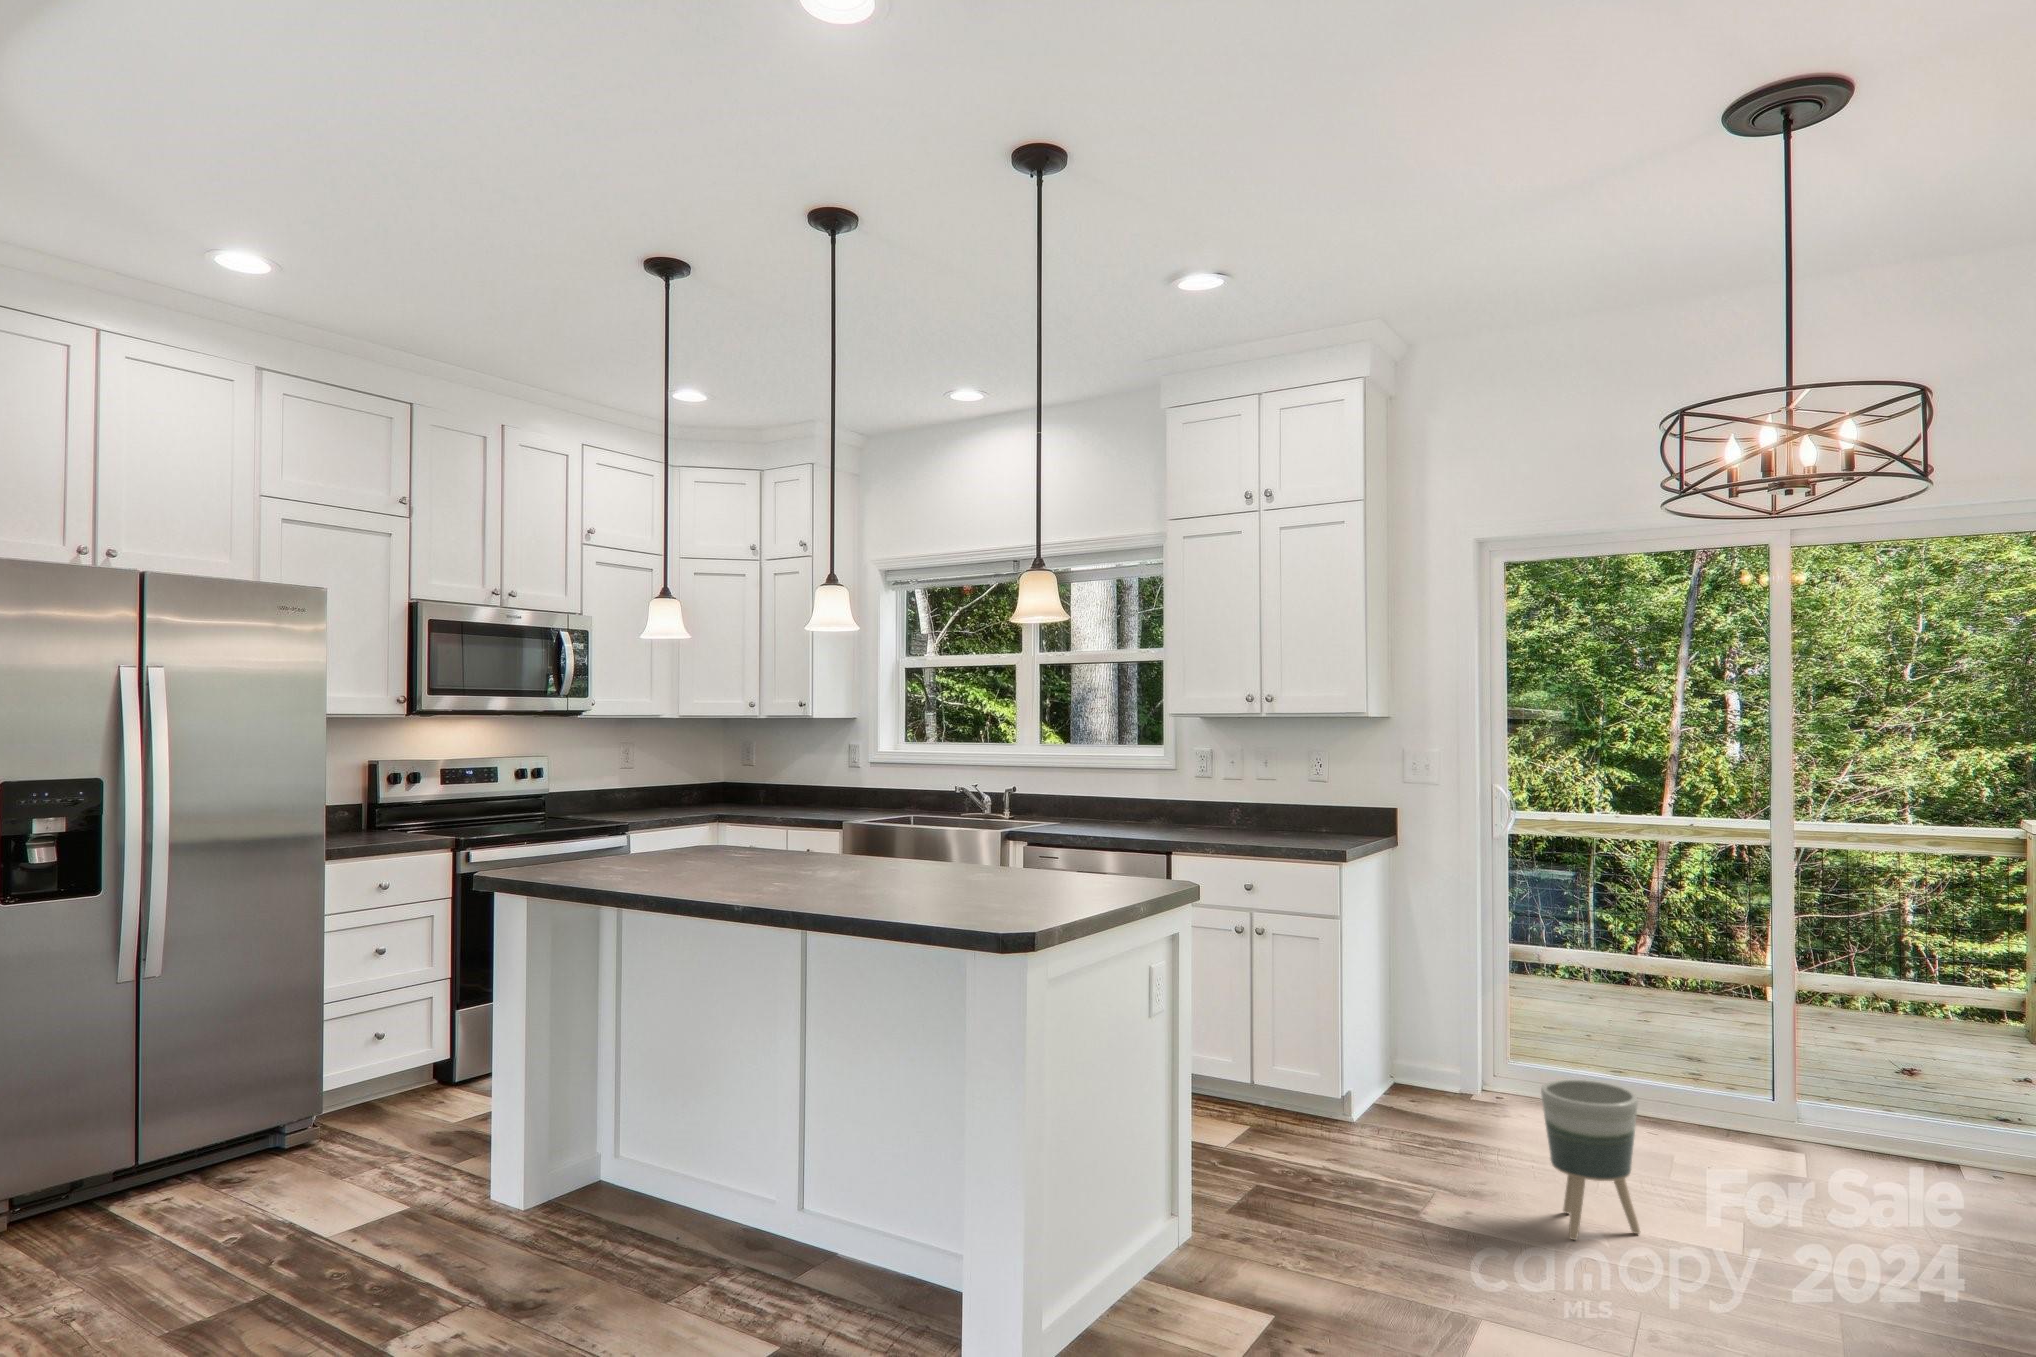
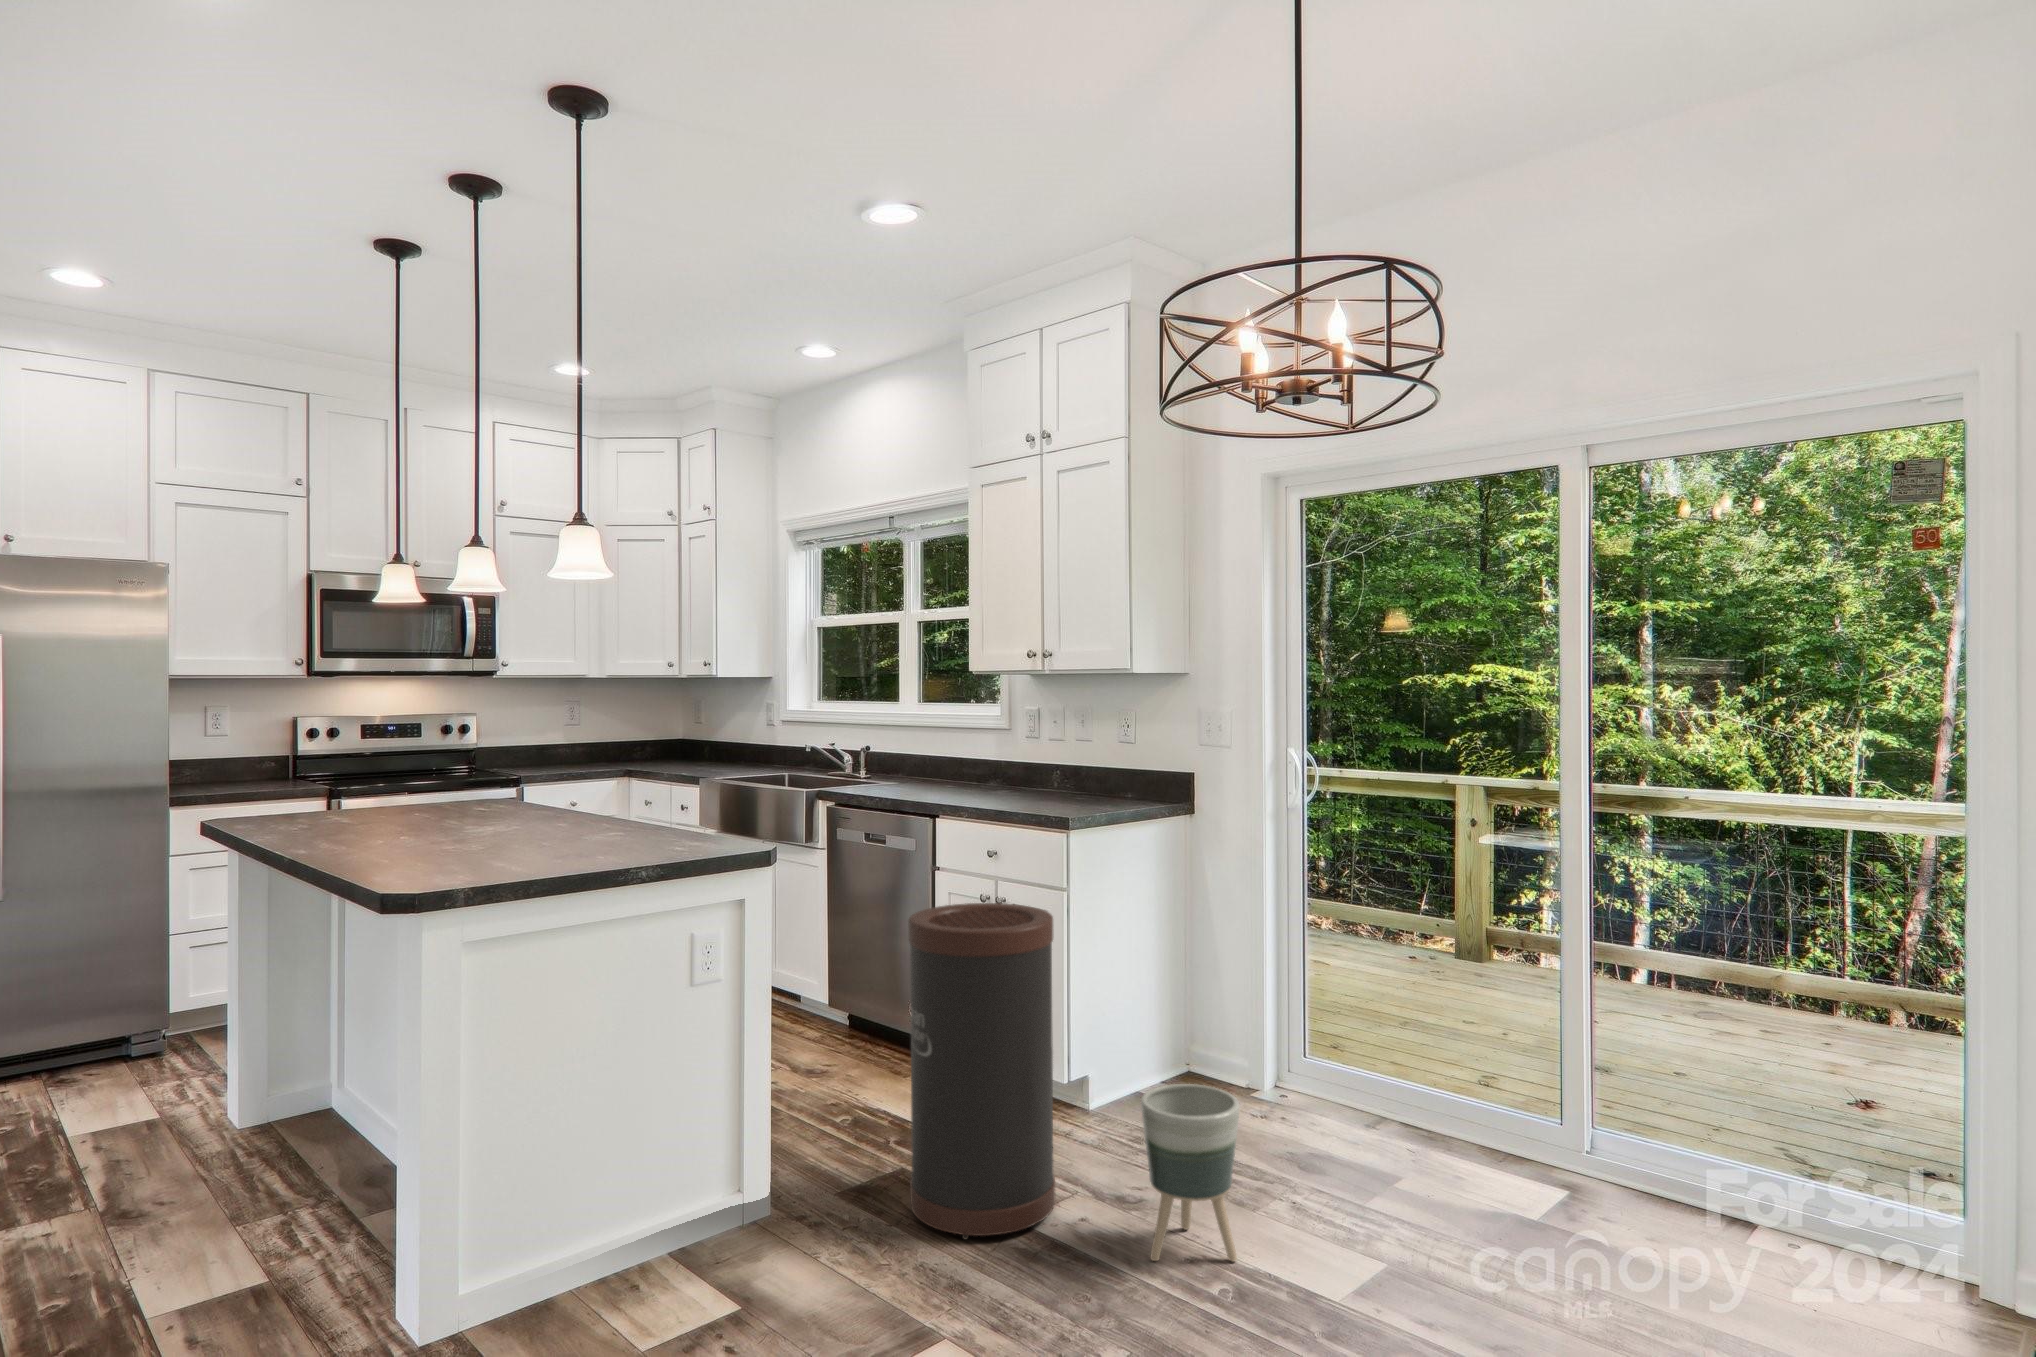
trash can: none [1301,926,1448,1239] -> present [908,903,1055,1240]

